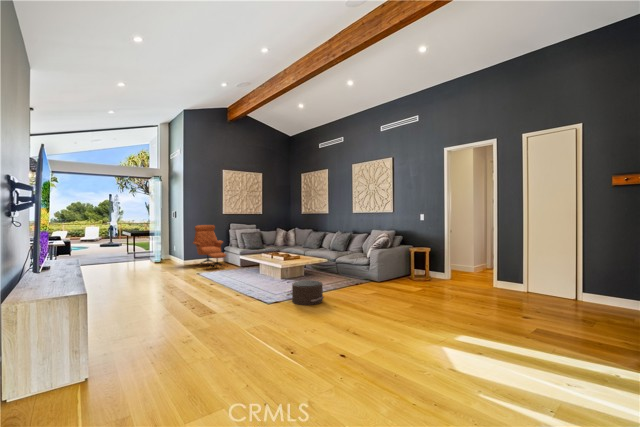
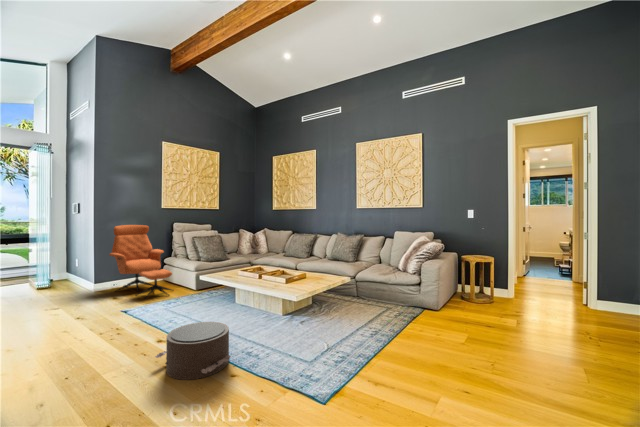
pouf: present [287,280,324,305] -> present [155,322,231,380]

